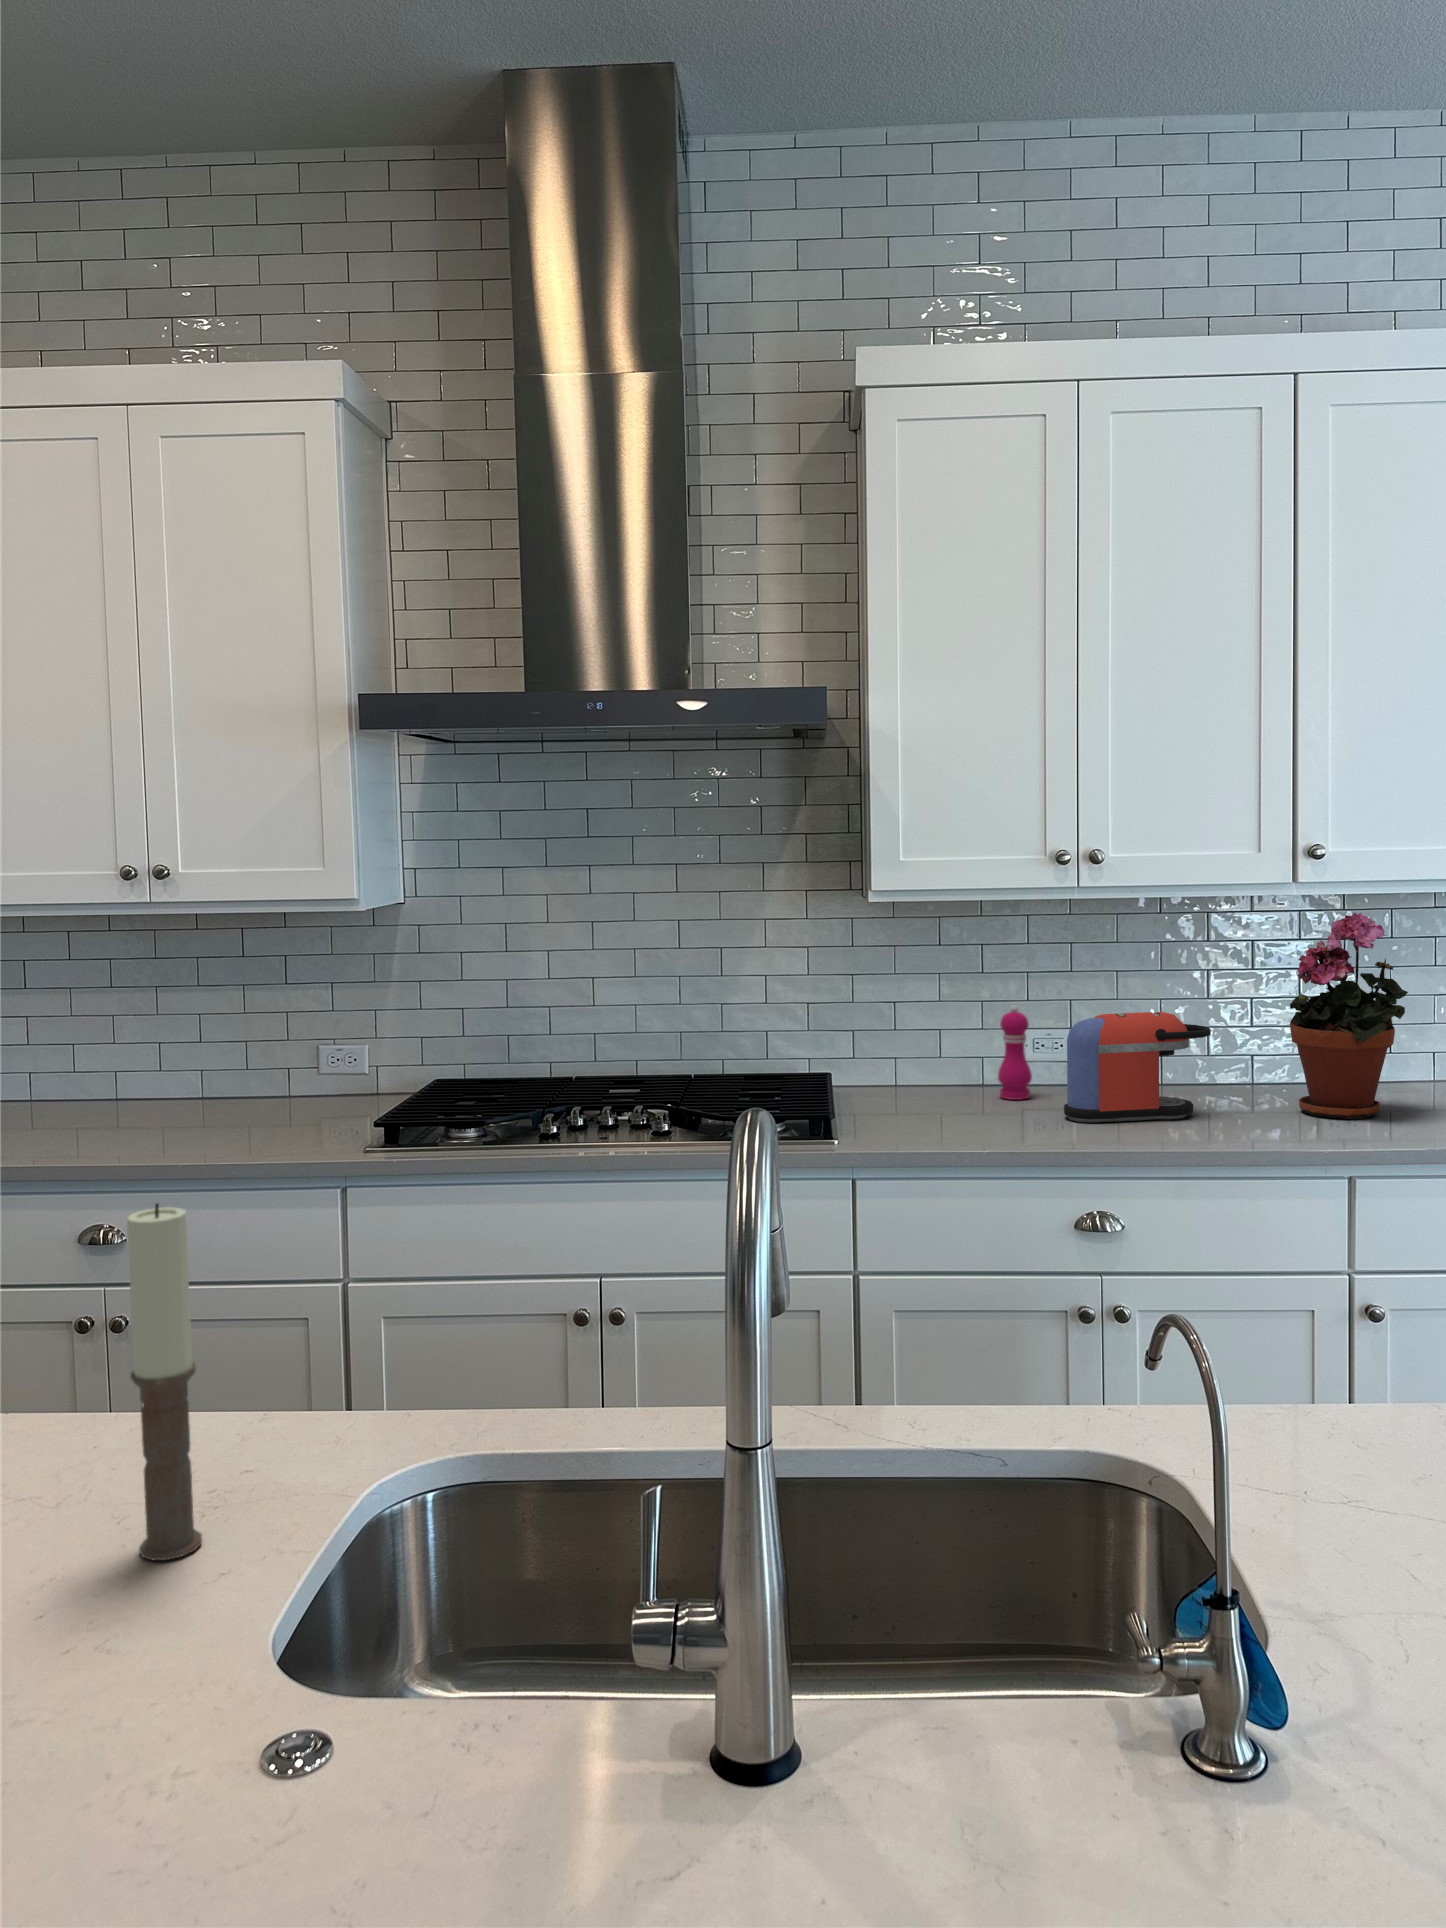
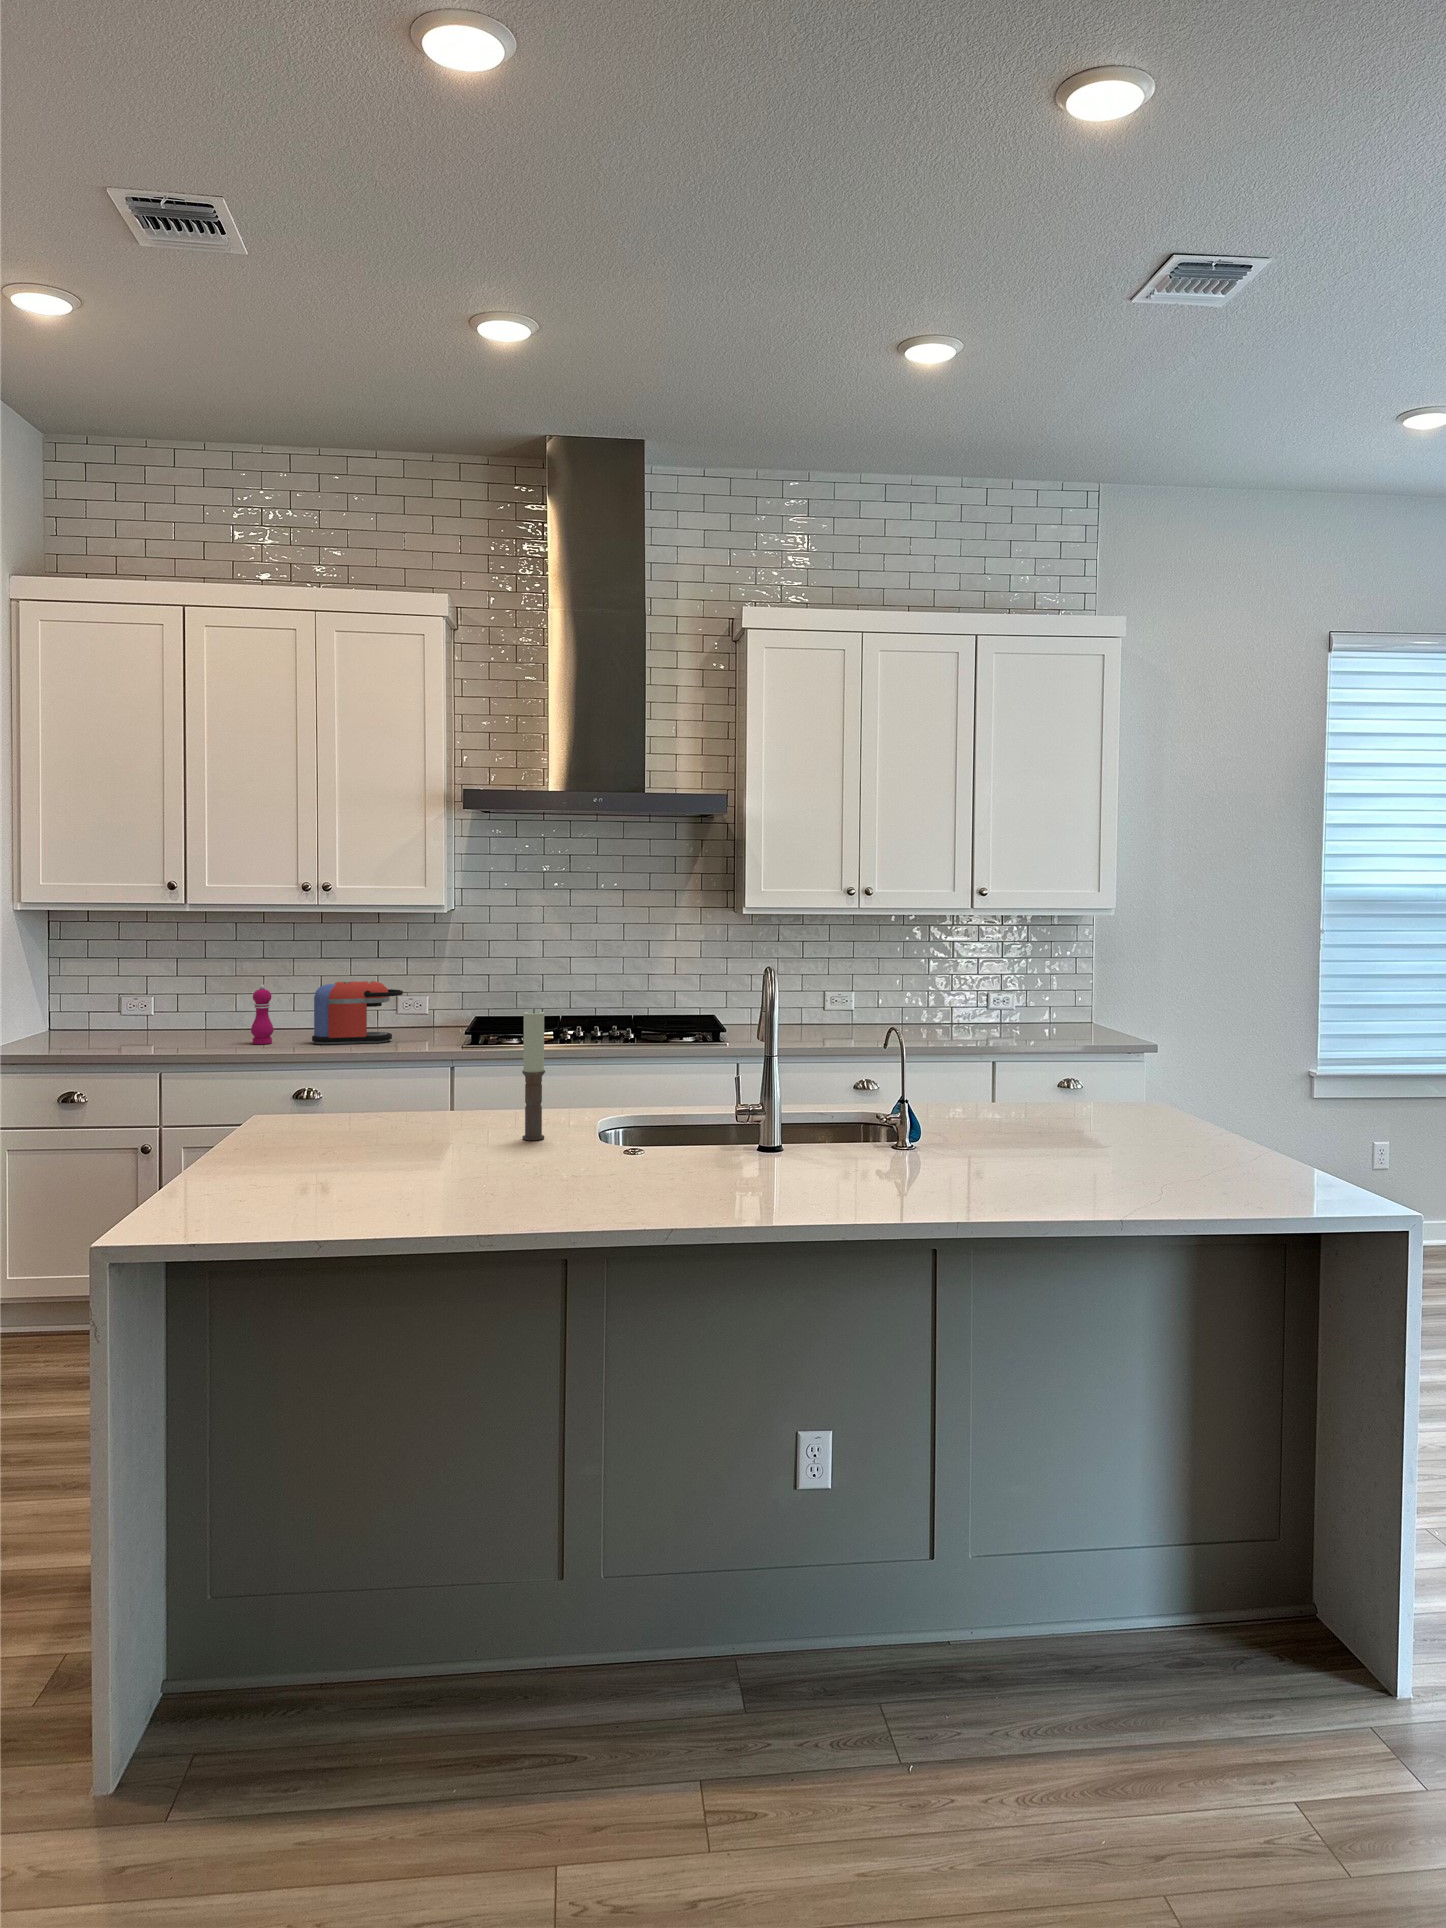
potted plant: present [1290,913,1408,1119] -> none [970,925,1032,1037]
pepper mill: present [998,1005,1032,1100] -> present [251,985,274,1044]
coffee maker: present [1064,1012,1210,1123] -> present [312,981,403,1044]

